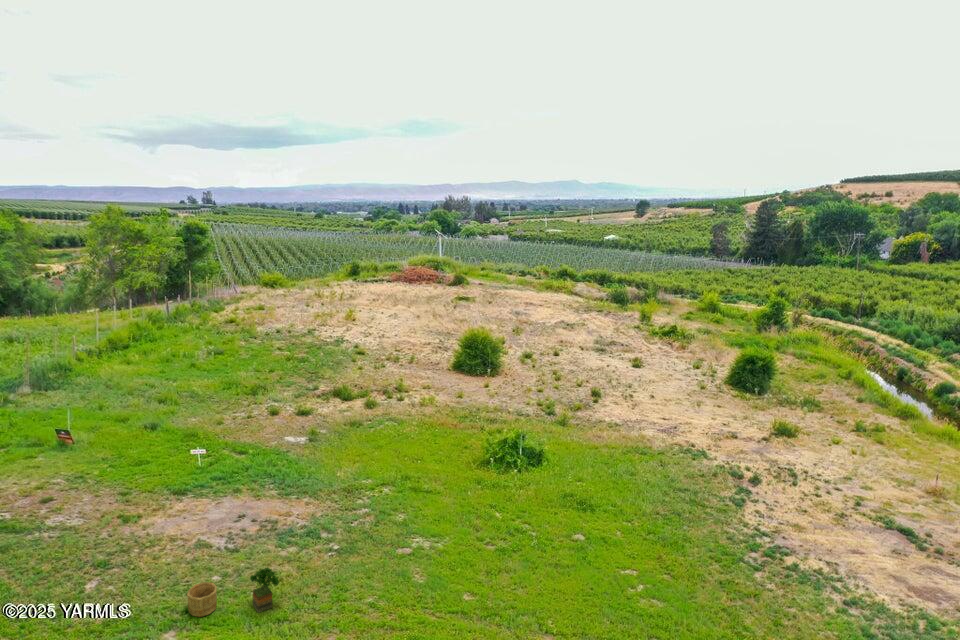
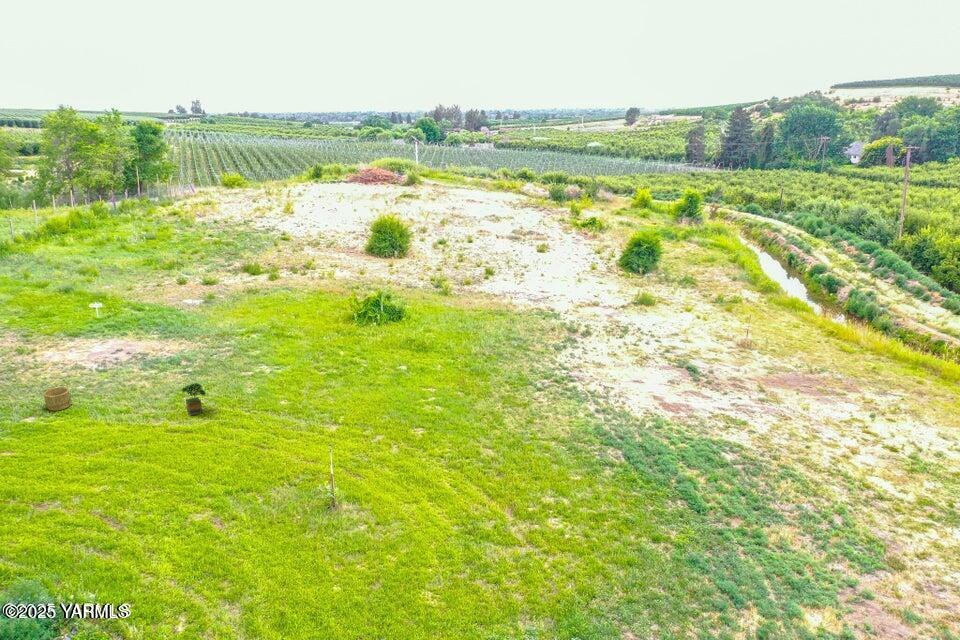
potted tree: present [250,568,279,613] -> present [182,383,205,416]

